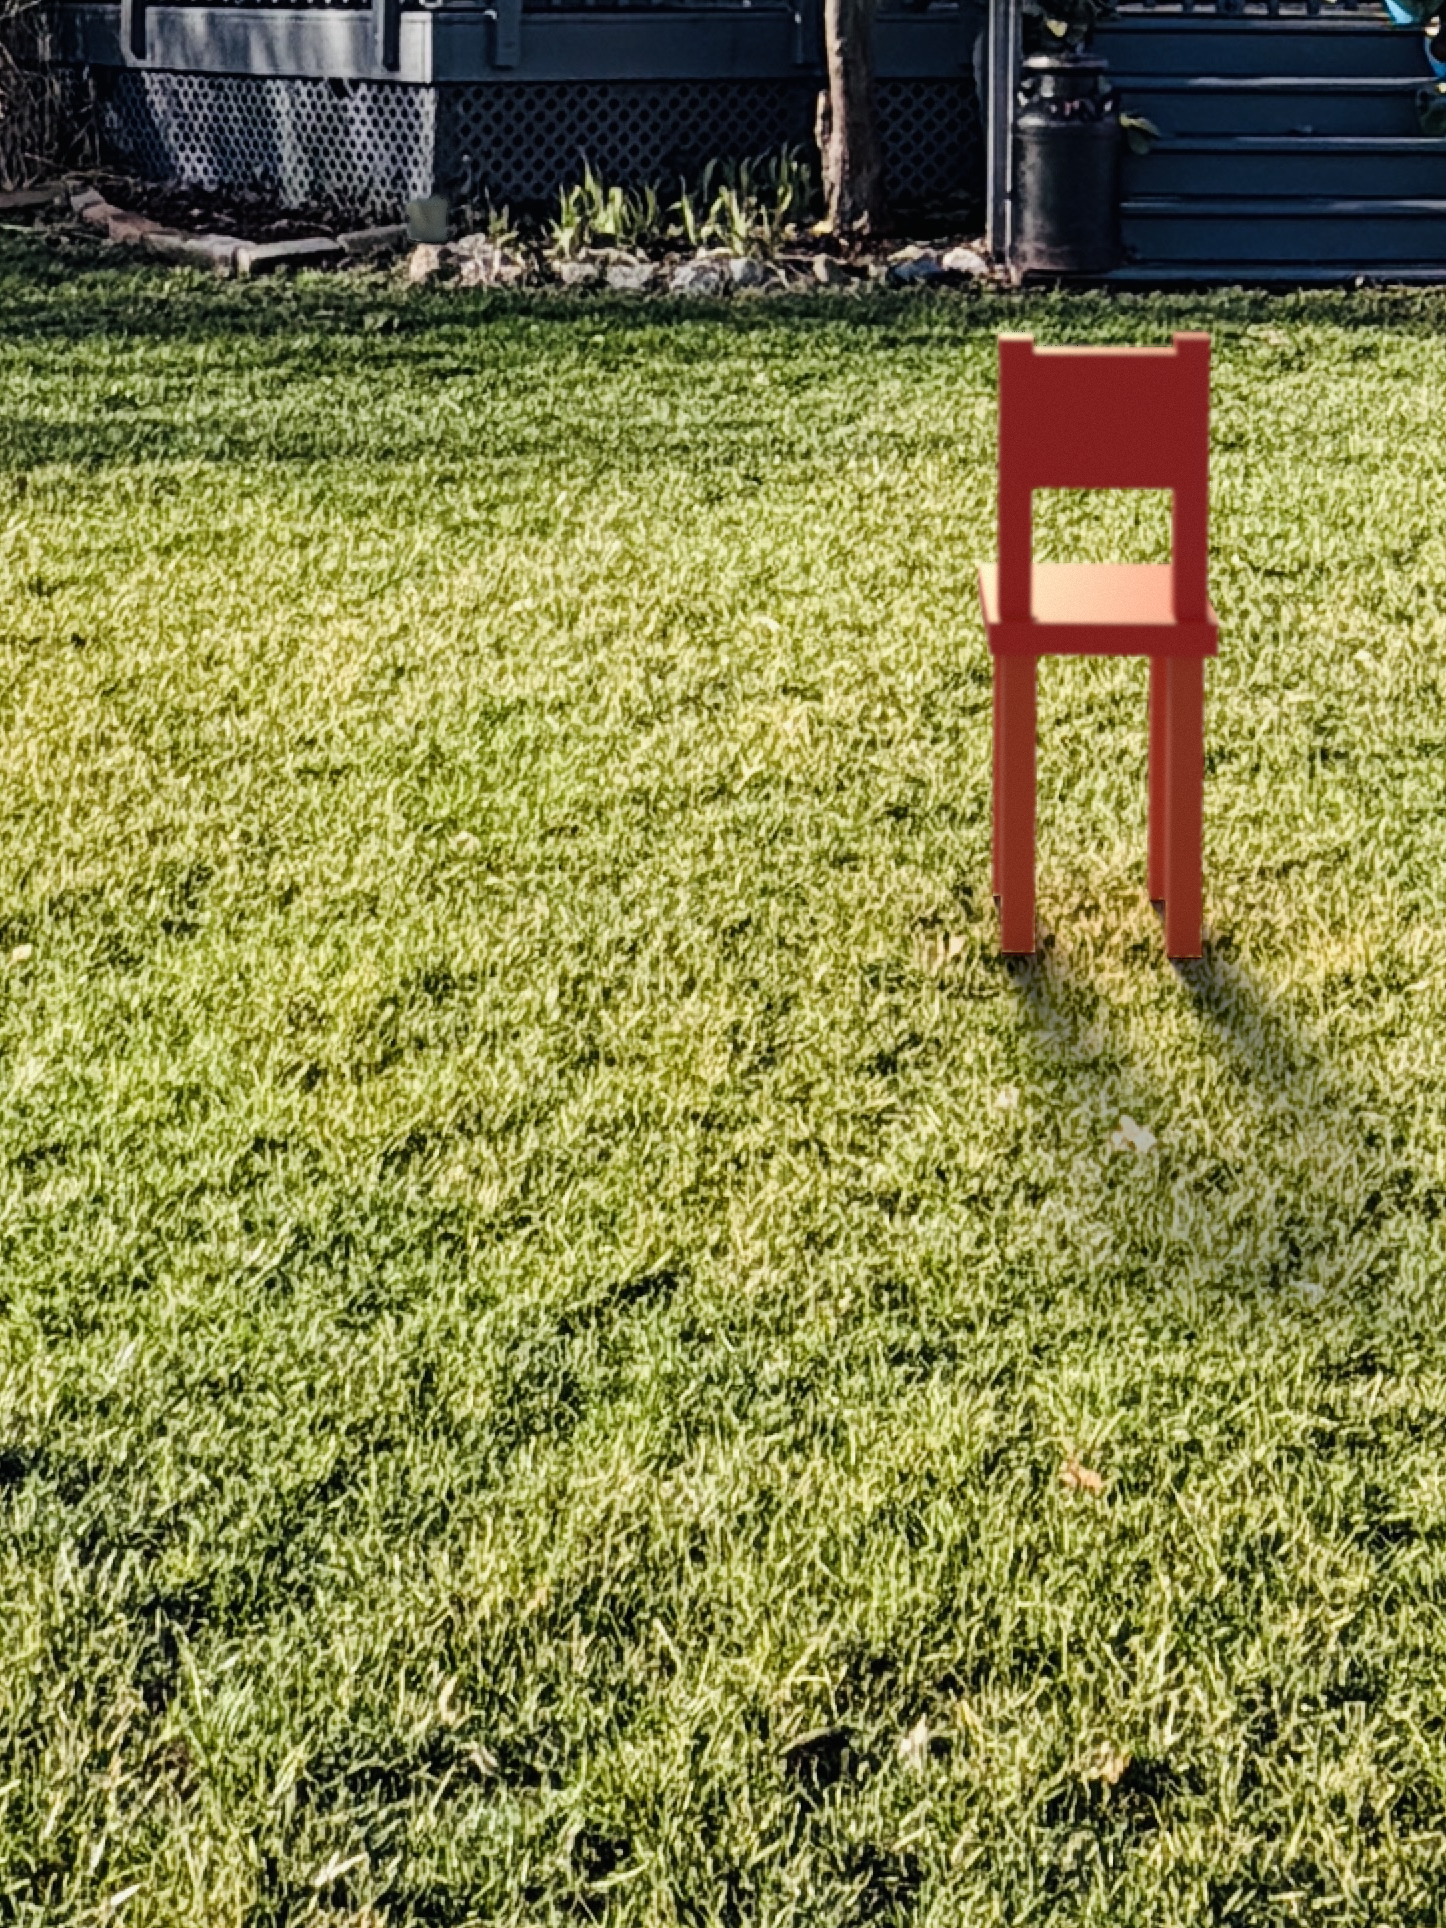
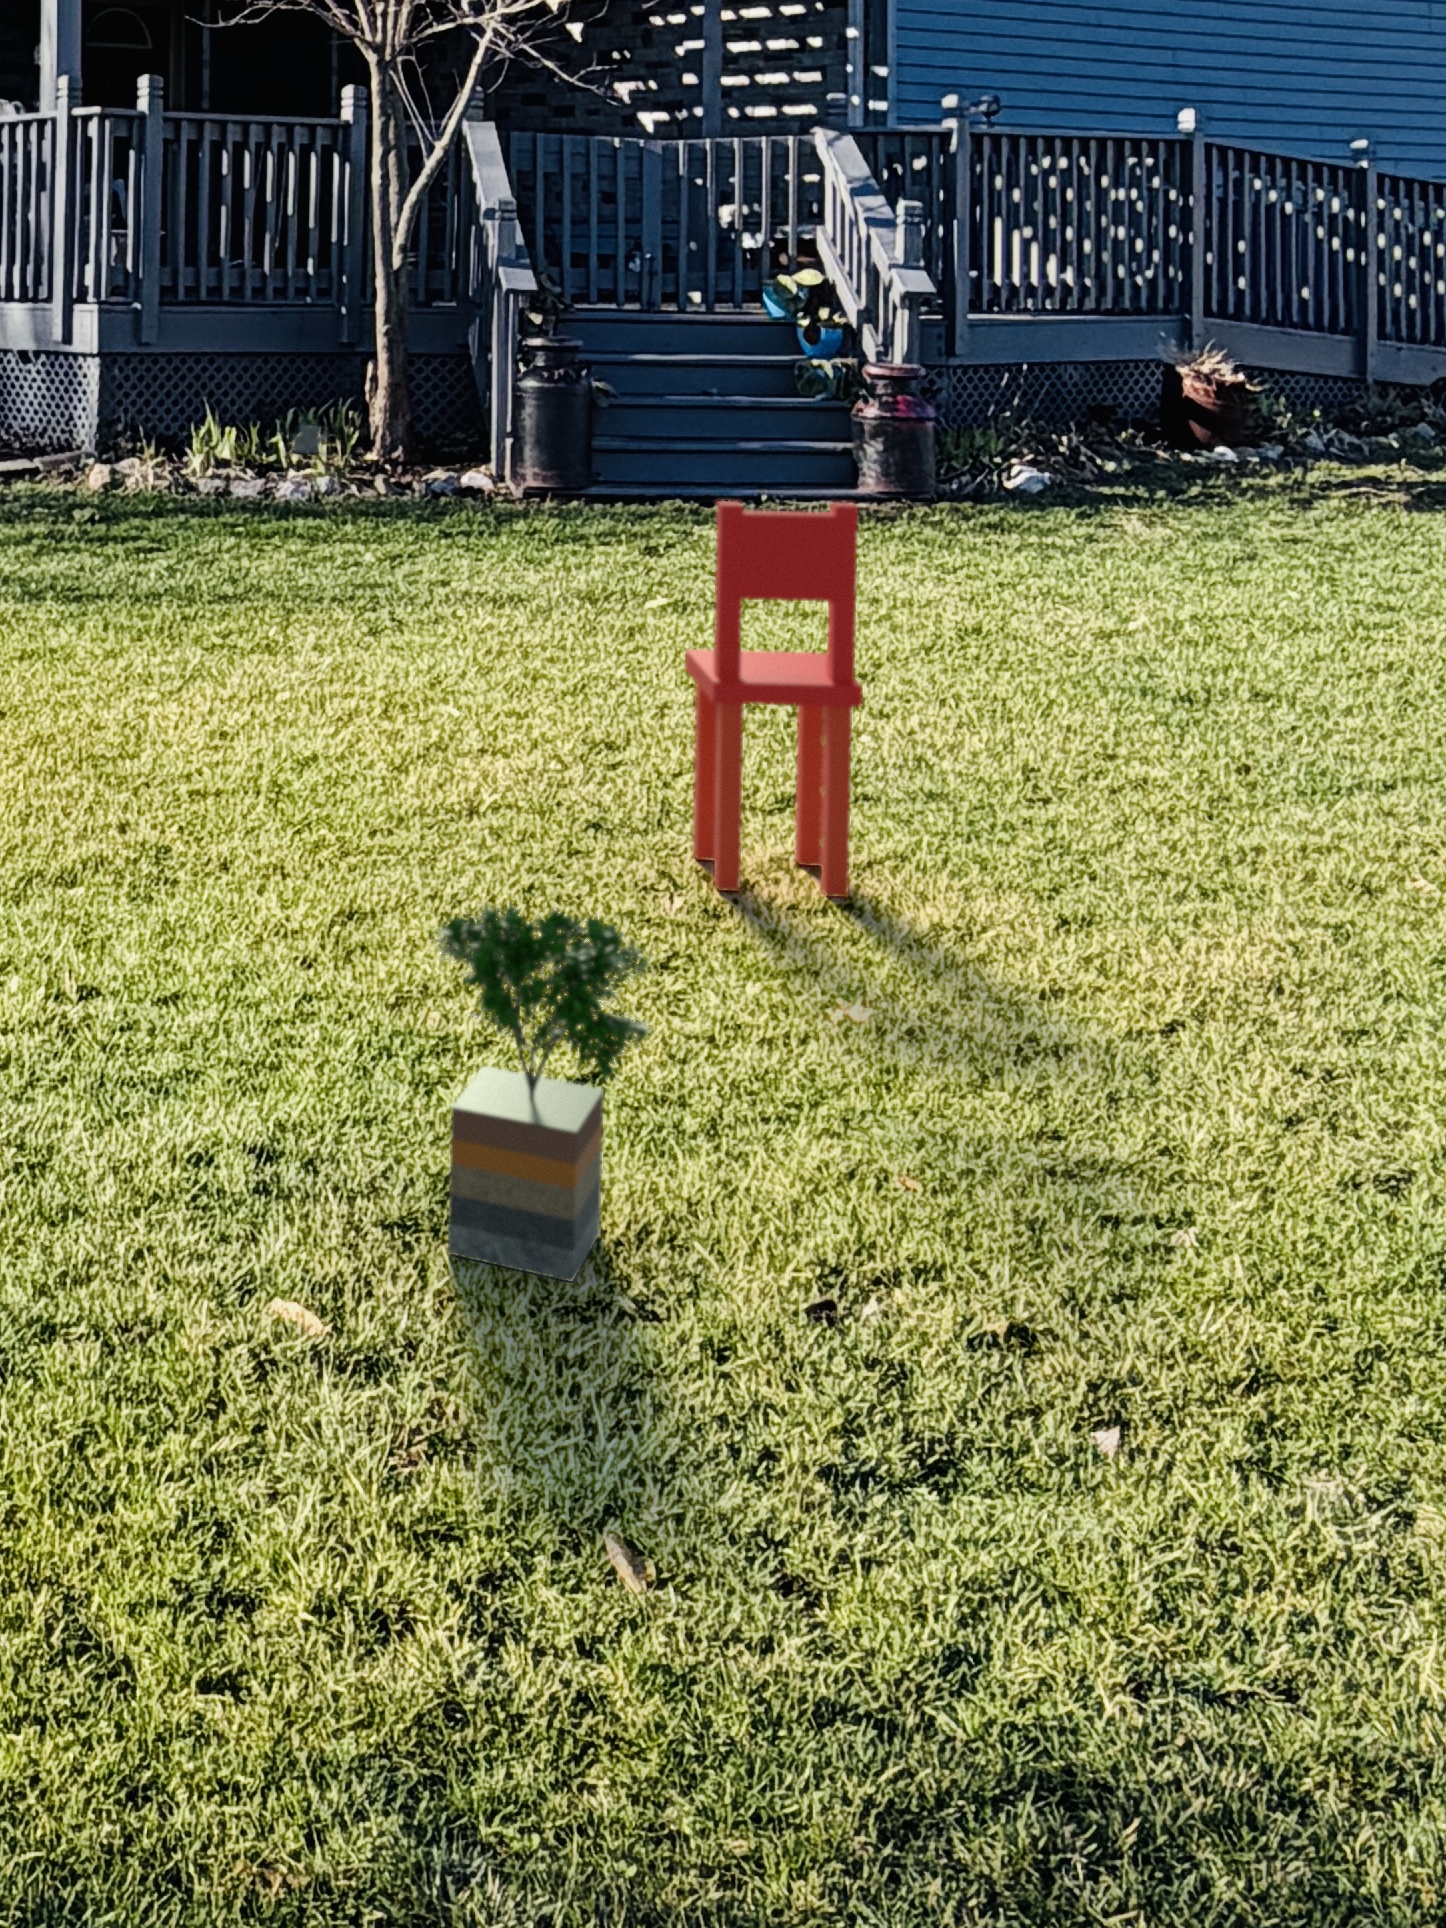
watering can: present [406,195,448,242] -> present [293,424,327,454]
potted tree: none [159,1100,555,1817] -> present [434,903,650,1282]

